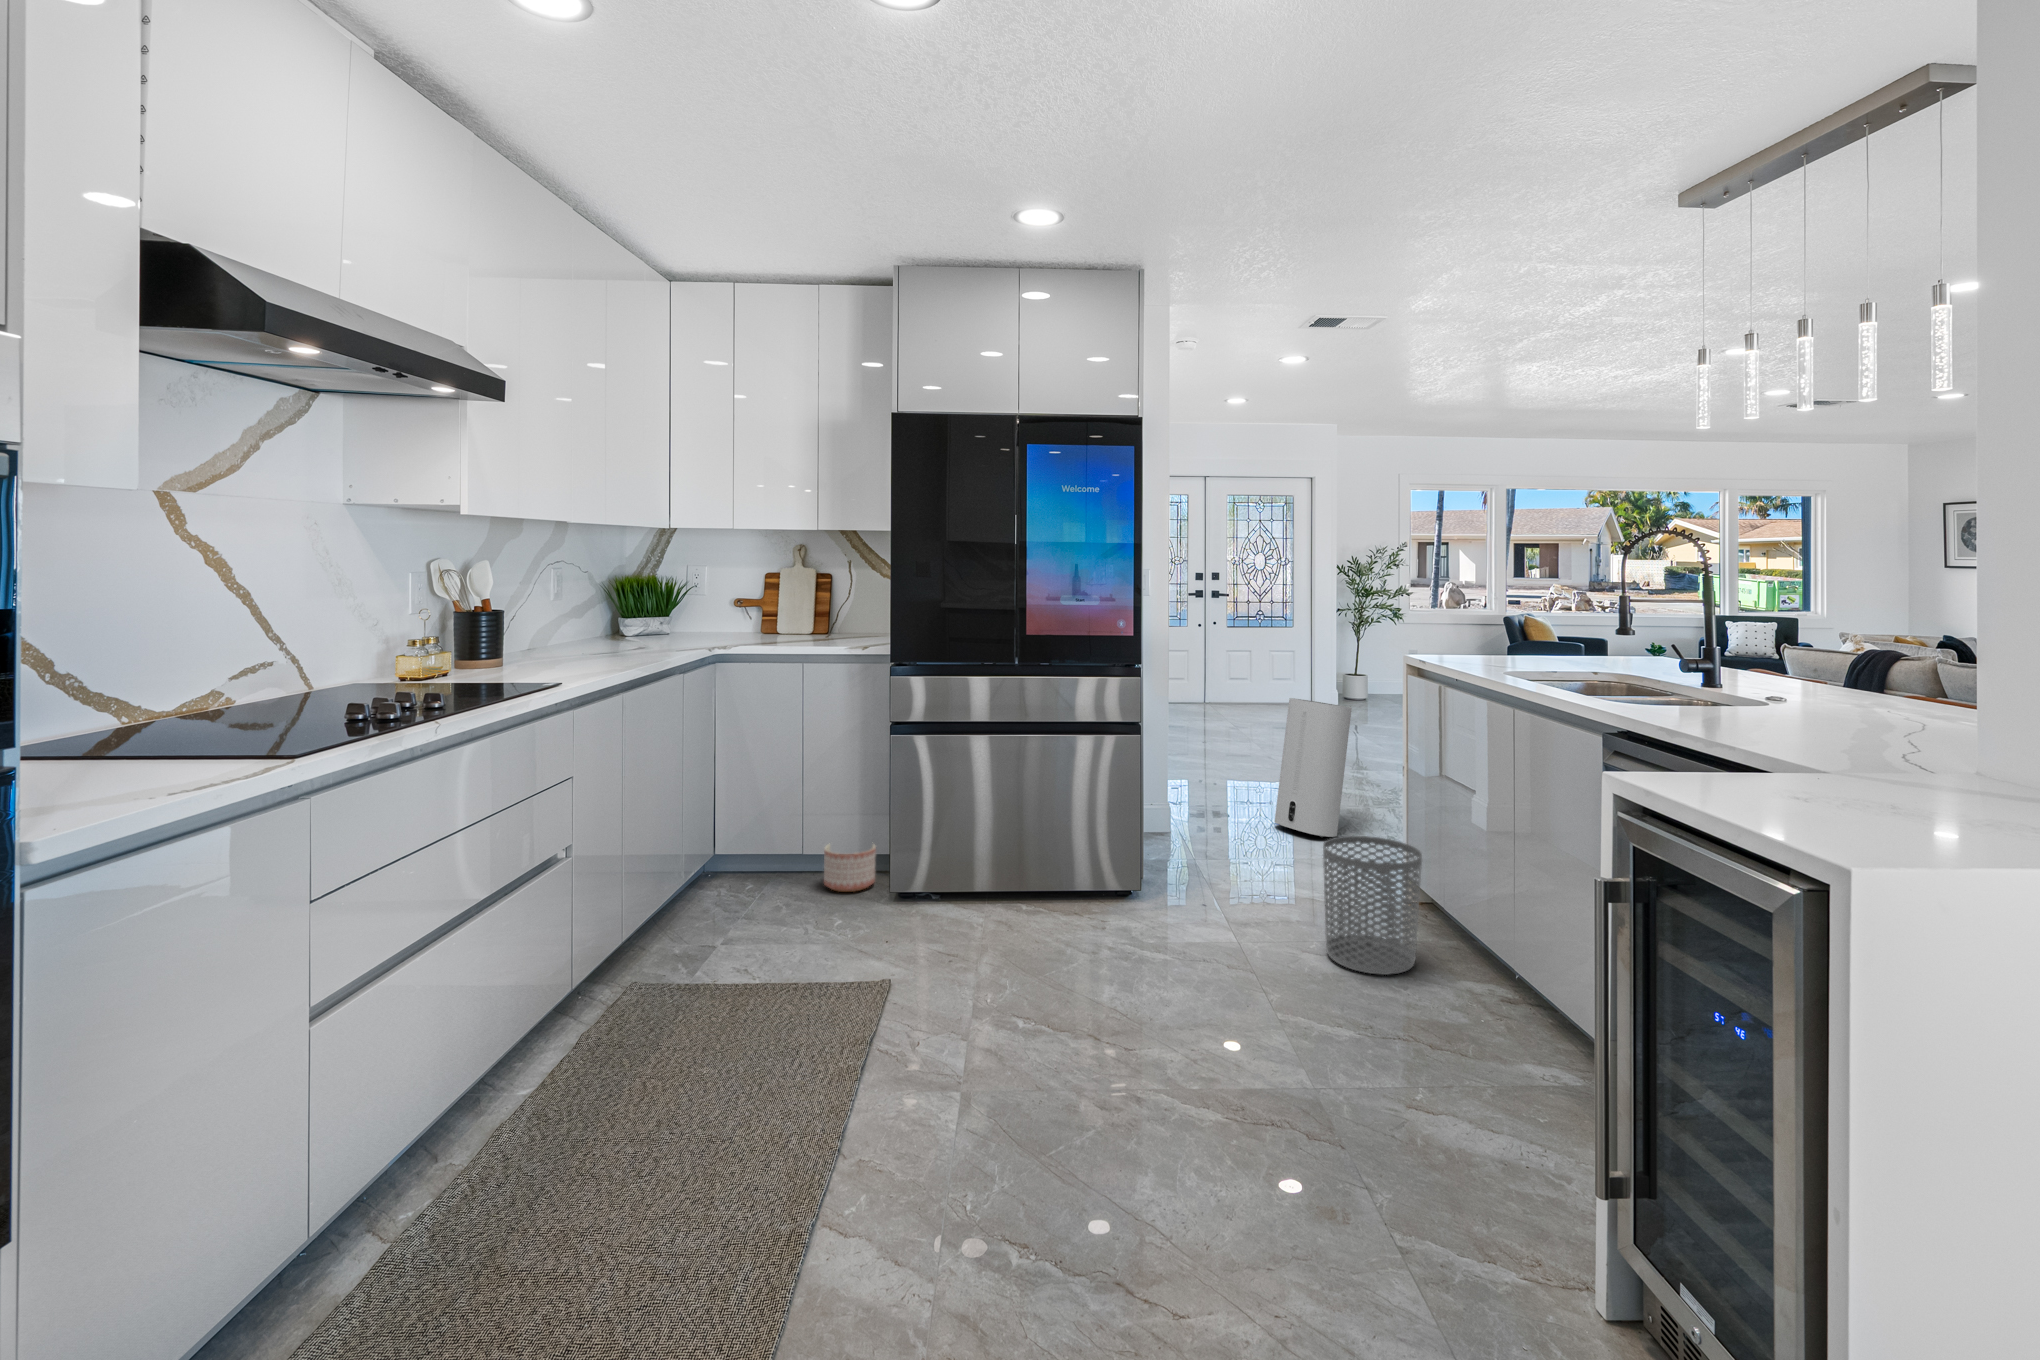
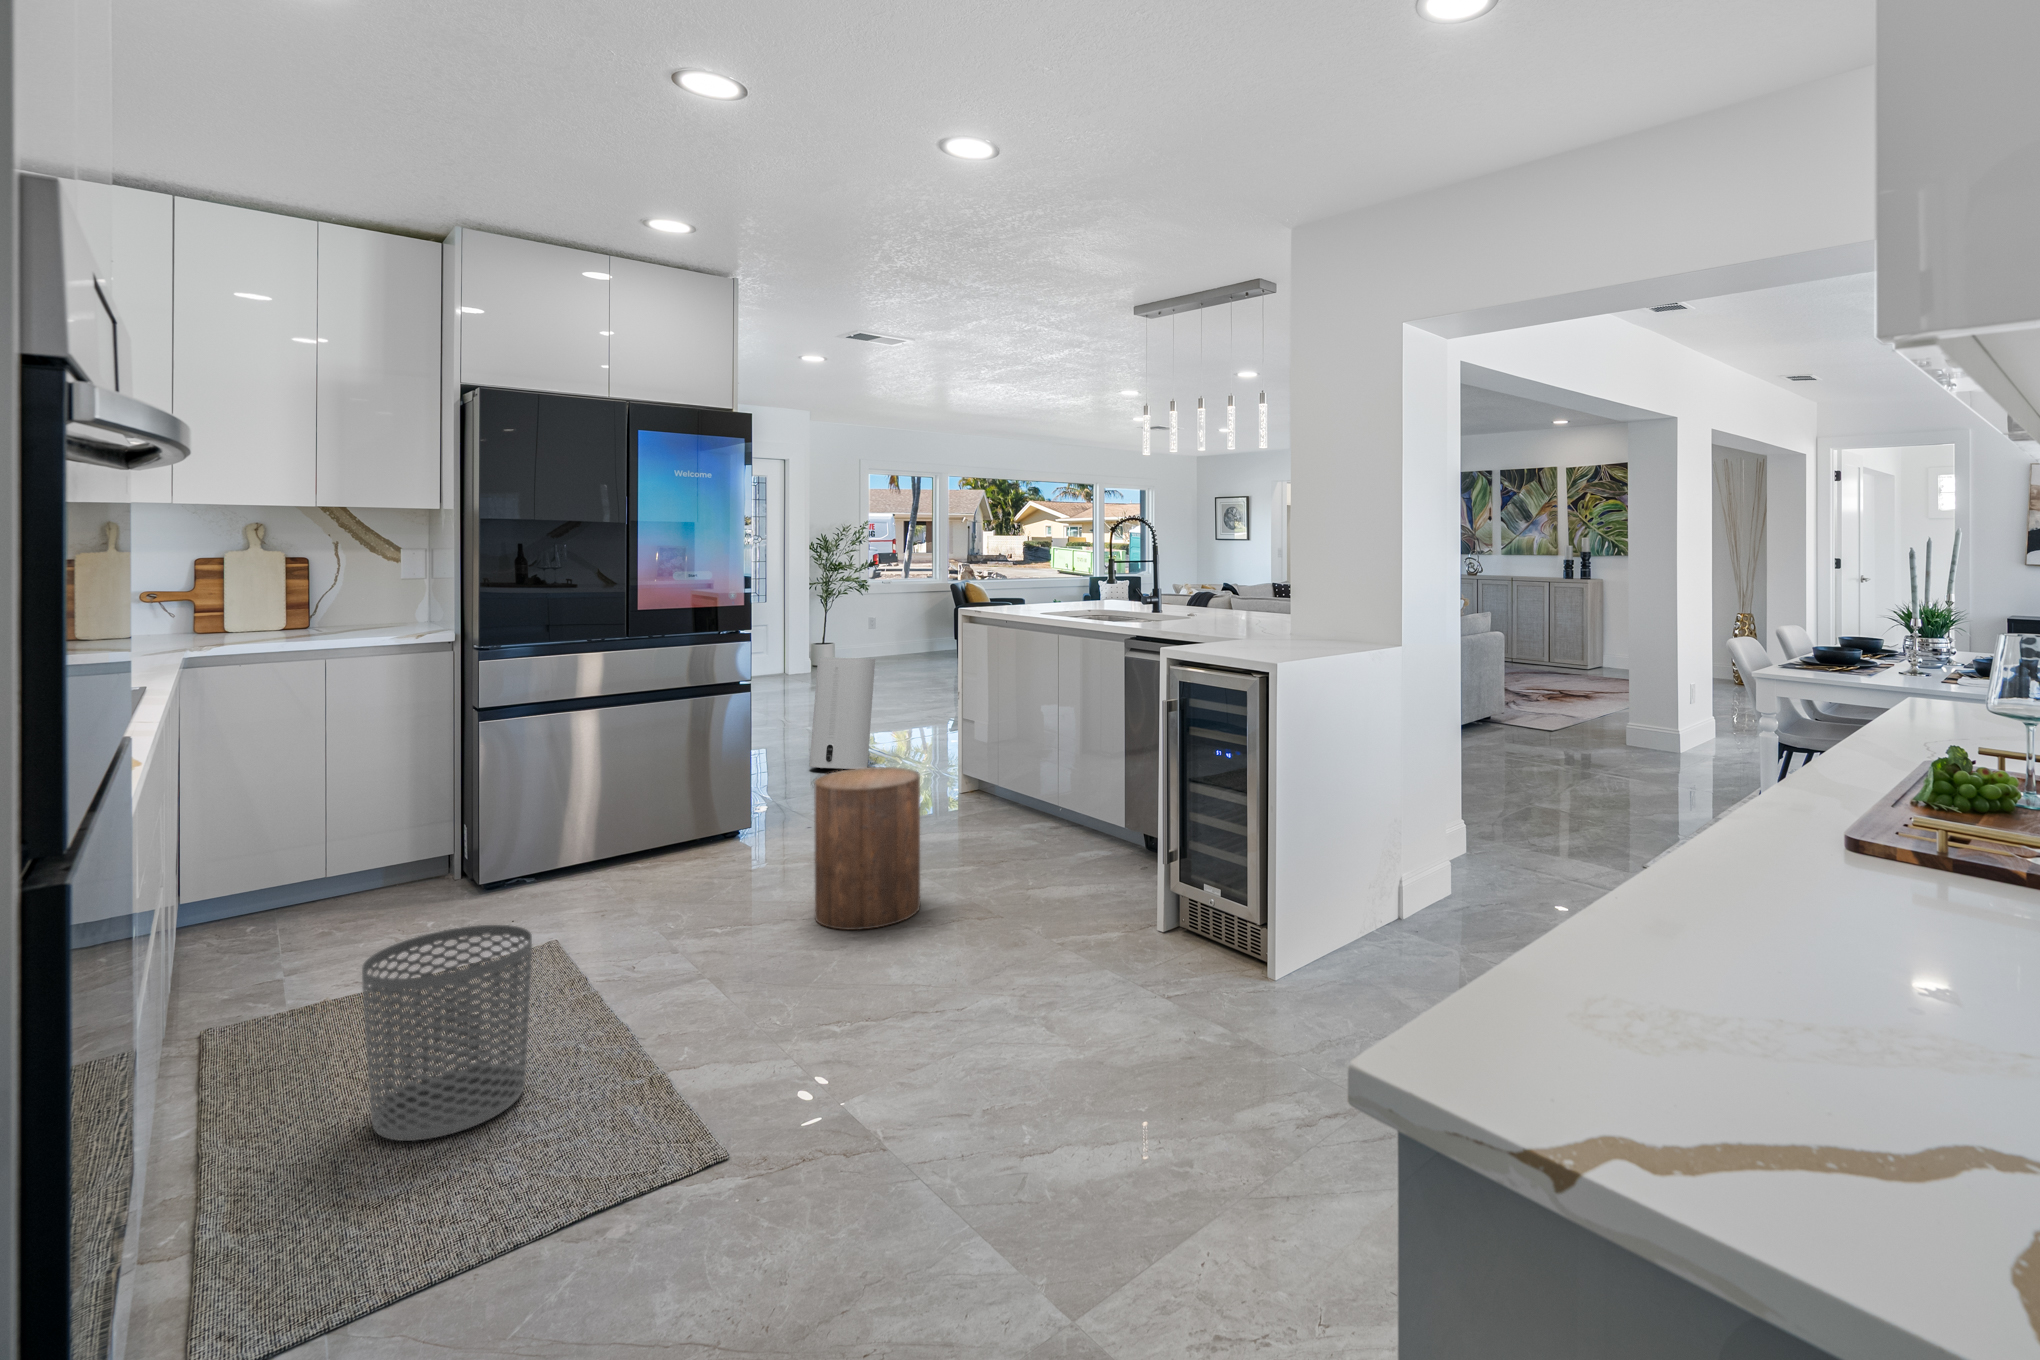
waste bin: present [1323,836,1422,975] -> present [362,925,532,1141]
planter: present [824,844,876,892] -> none [381,846,451,904]
stool: none [1088,857,1224,1089] -> present [814,767,920,930]

